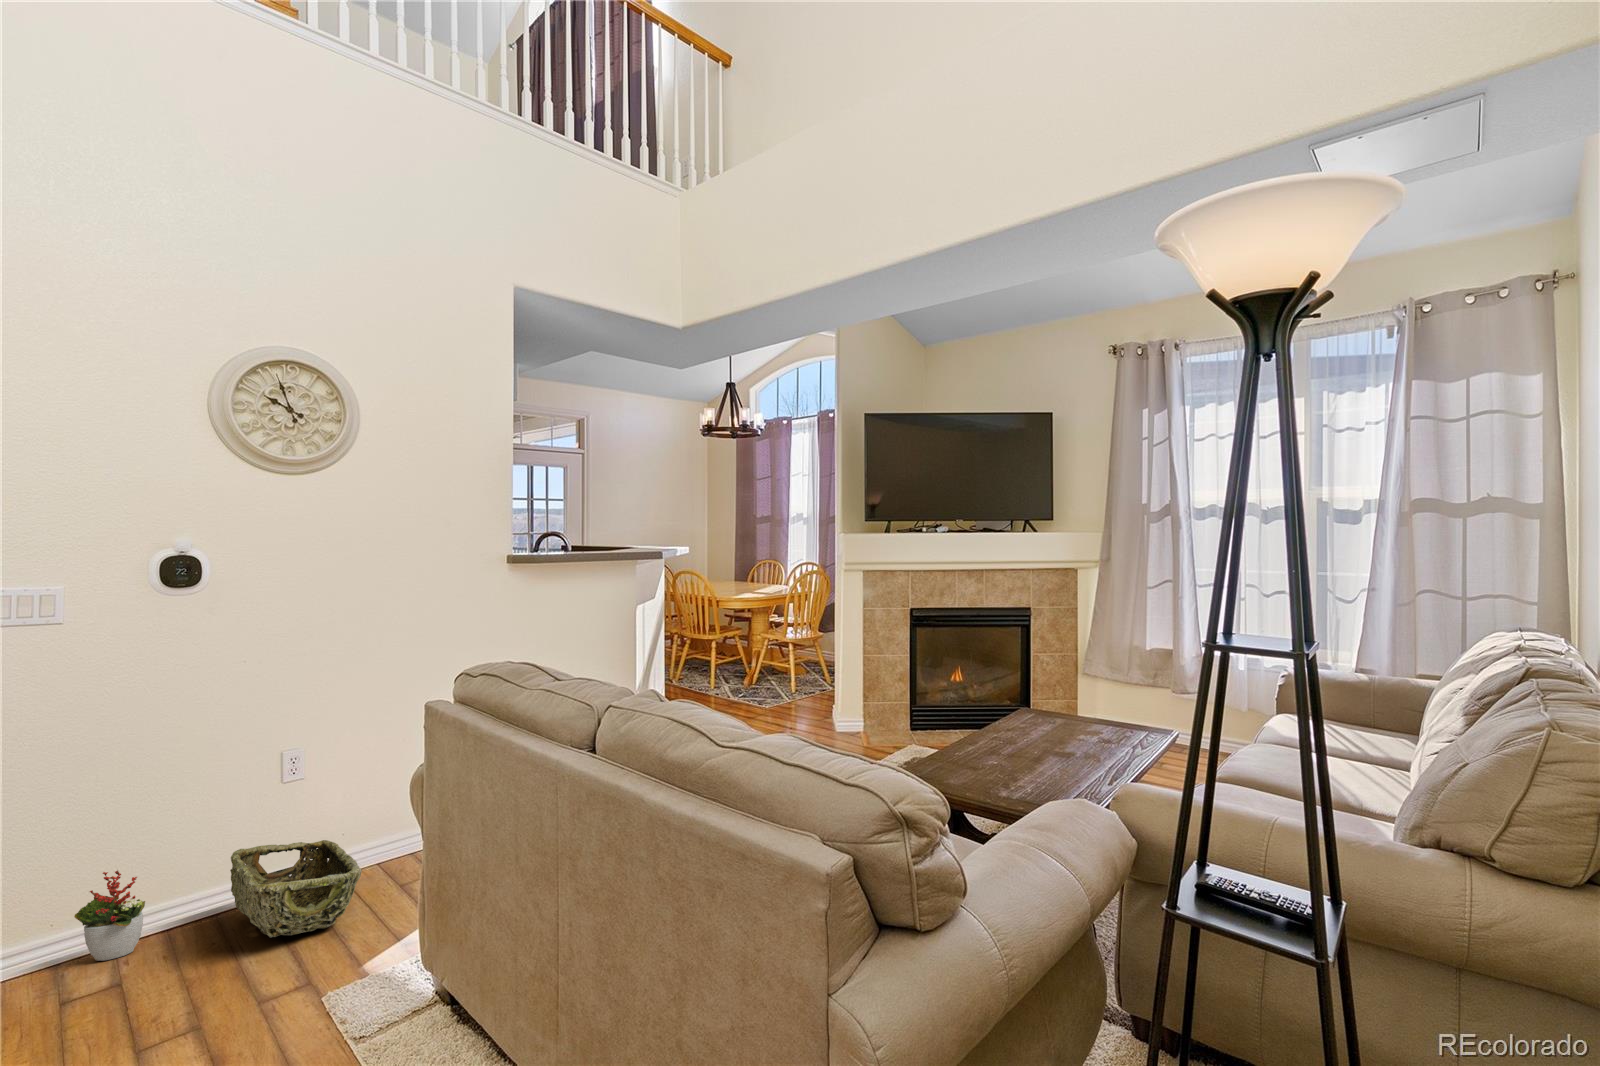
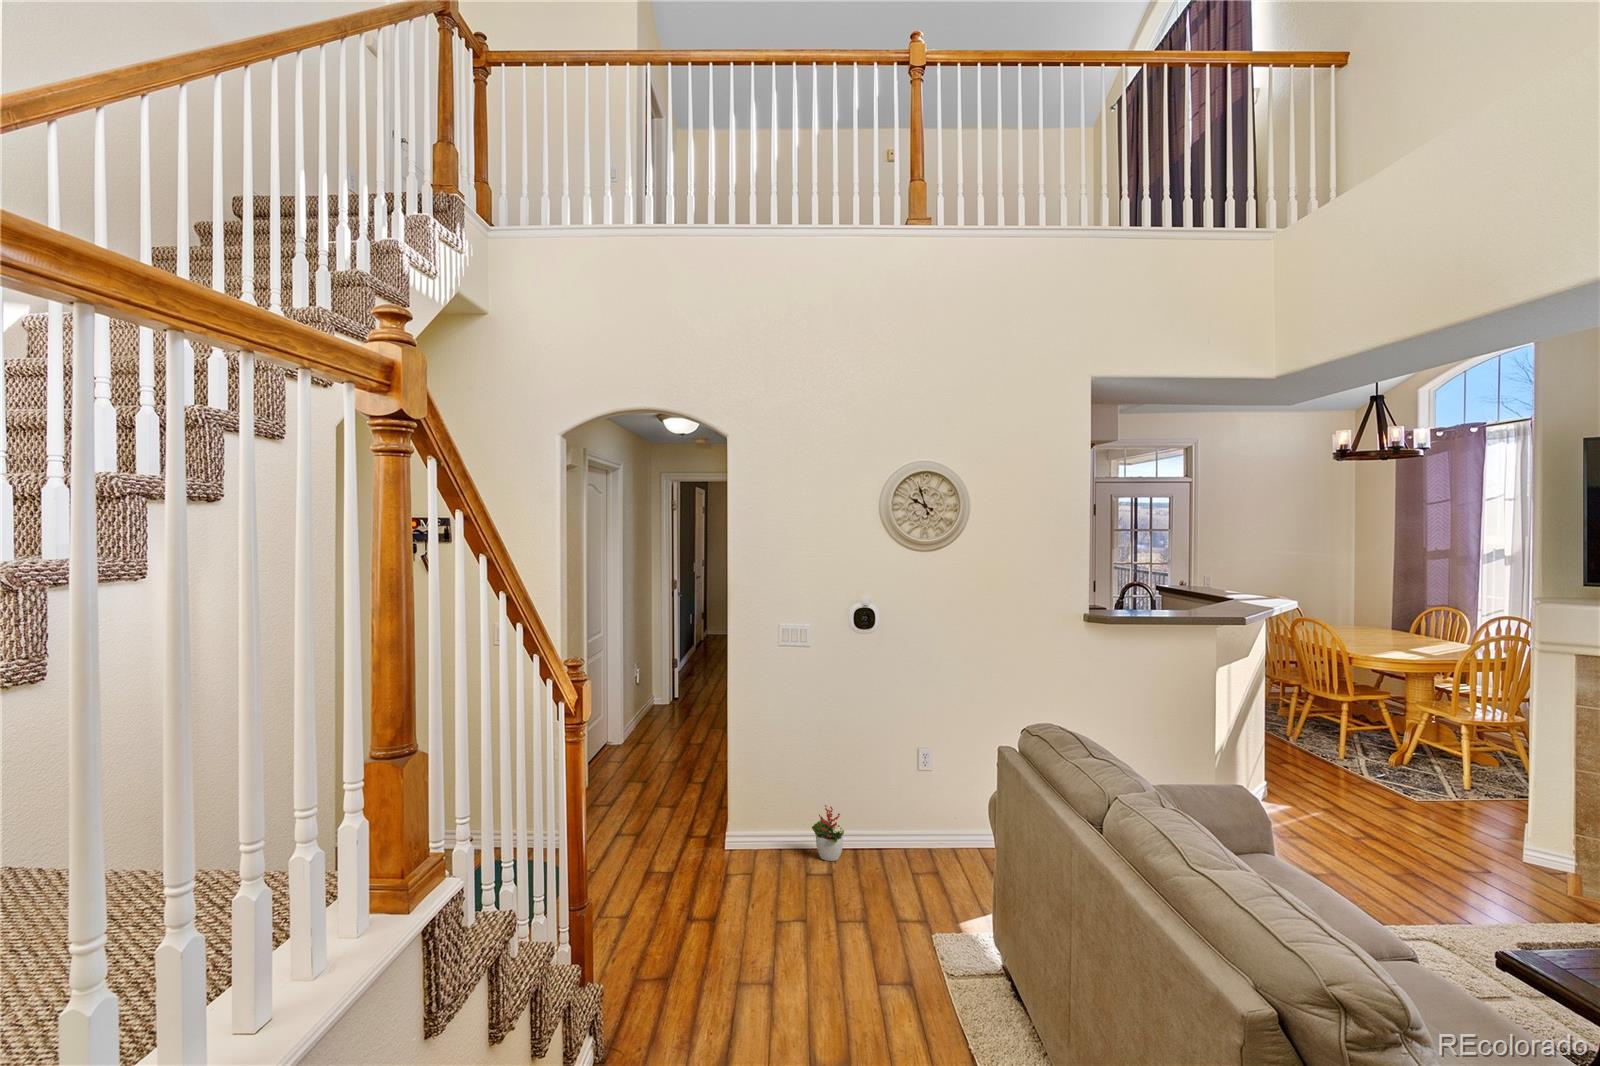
woven basket: present [230,840,362,937] -> none [888,812,964,888]

